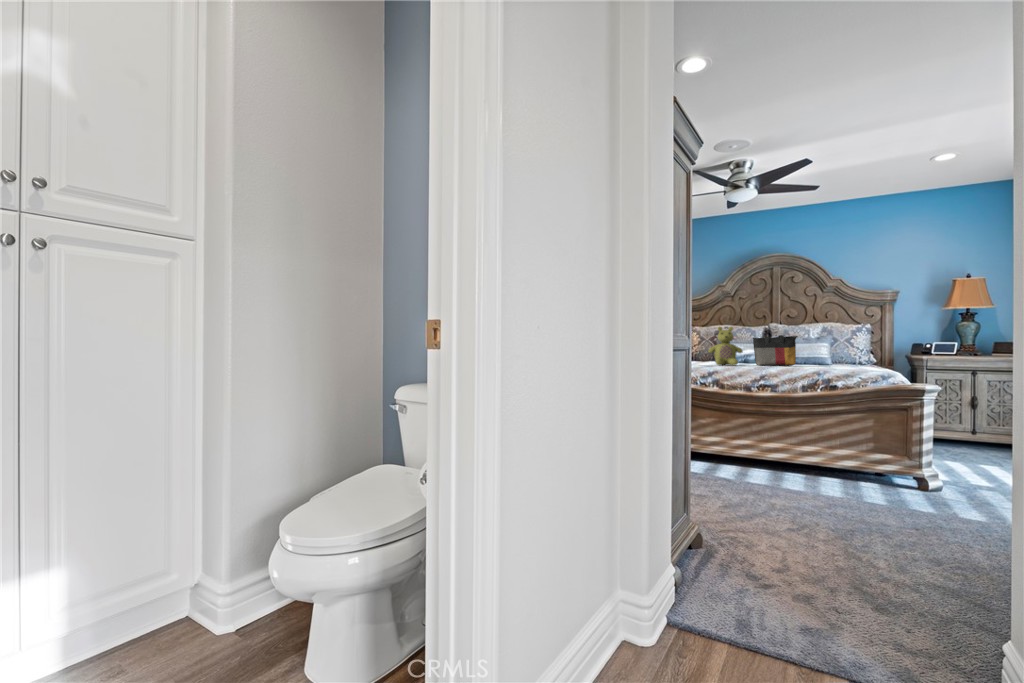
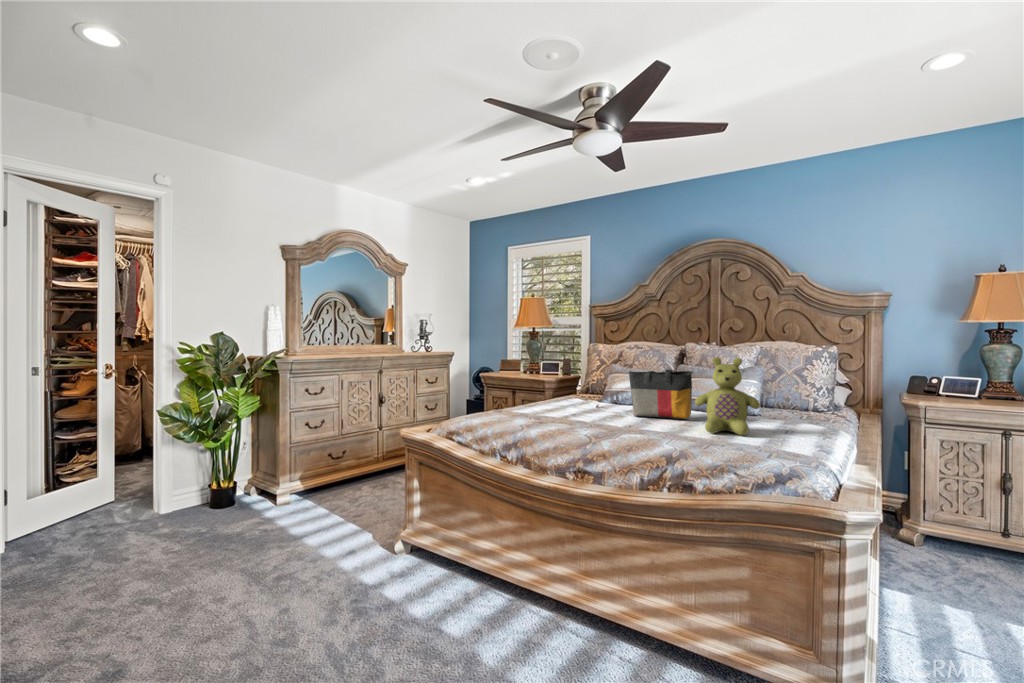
stuffed bear: present [708,327,743,366] -> present [695,357,760,435]

